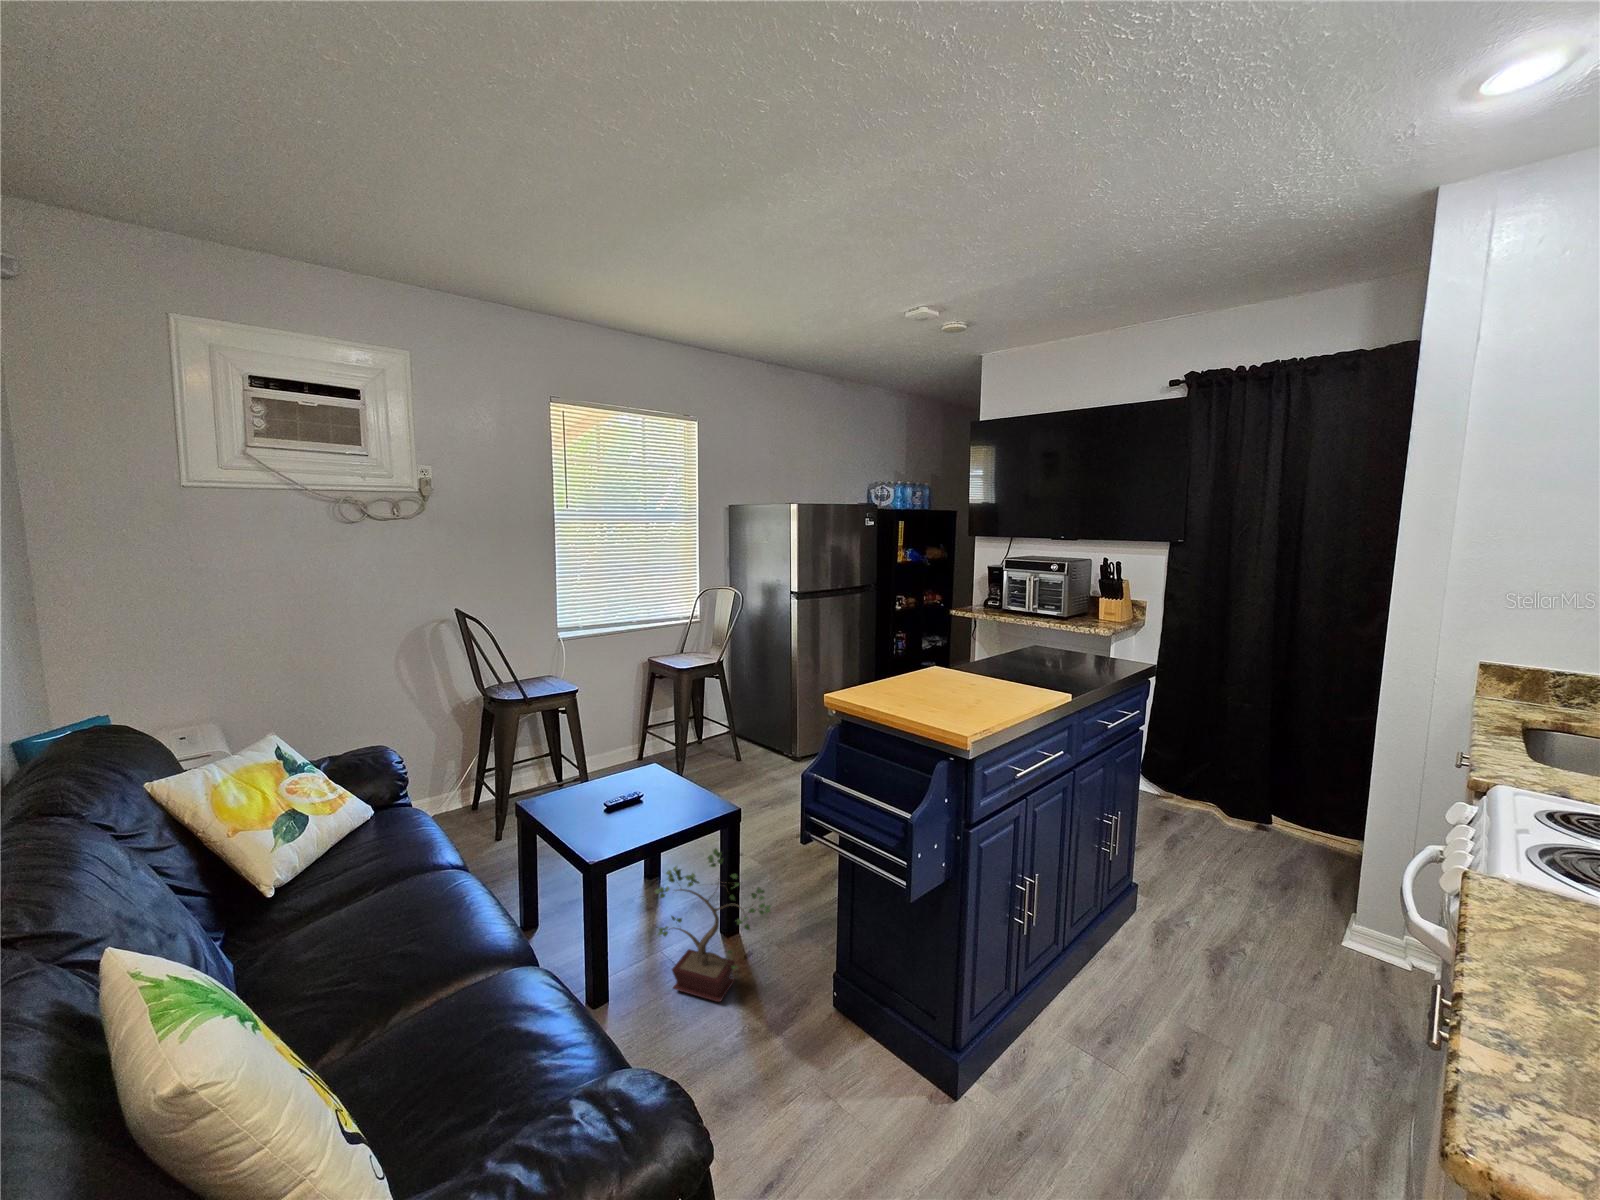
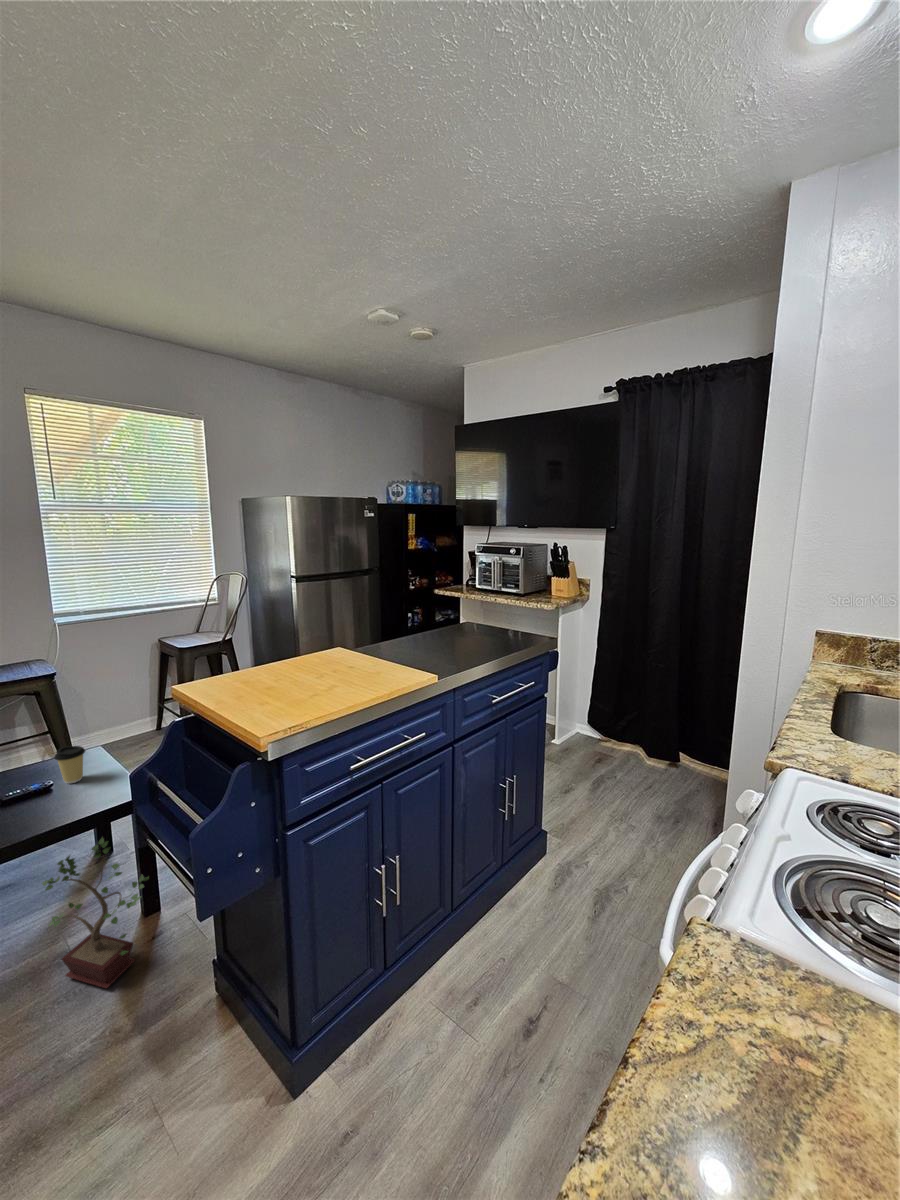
coffee cup: none [639,760,665,798] -> present [54,746,85,784]

